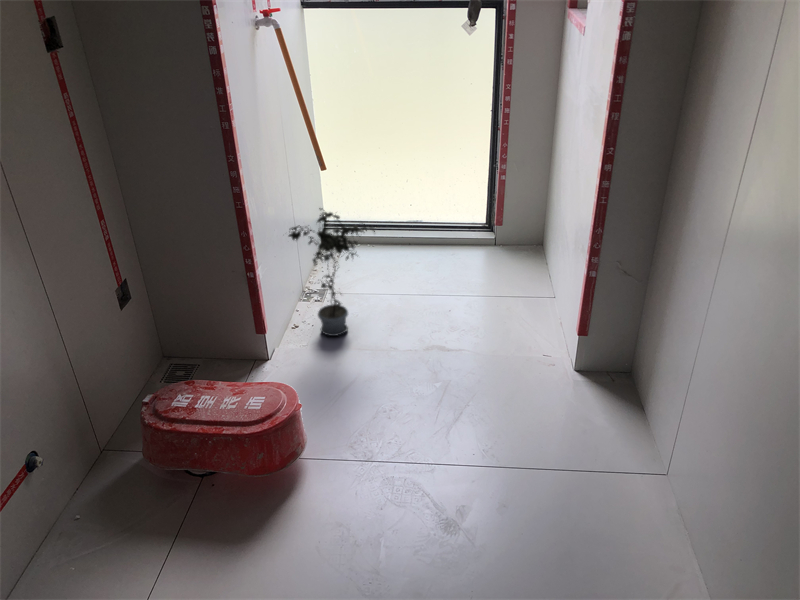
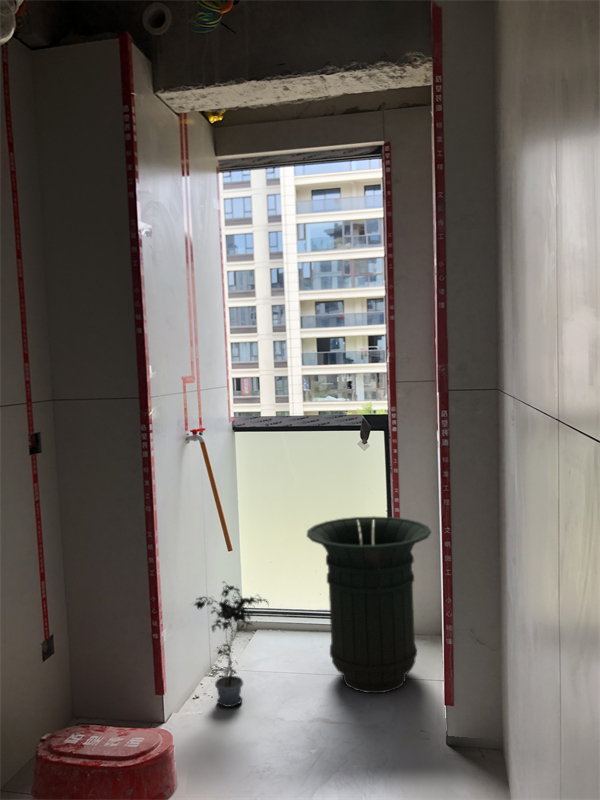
trash can: none [415,123,564,314] -> present [307,517,431,693]

